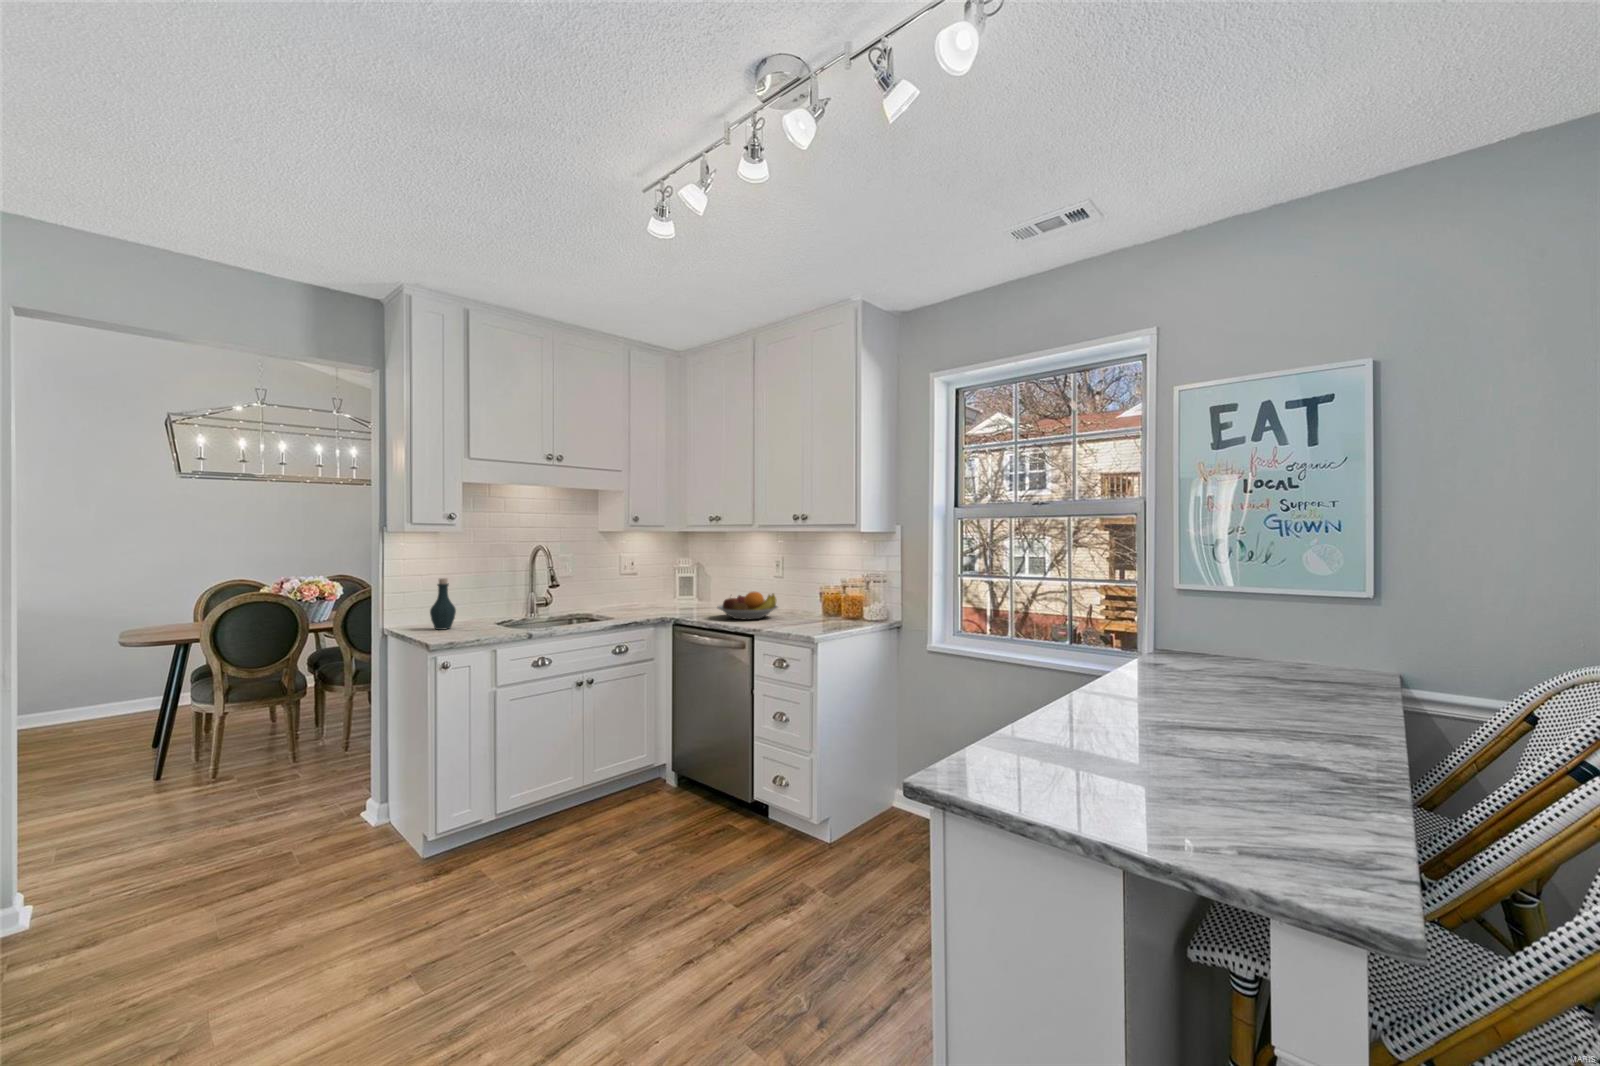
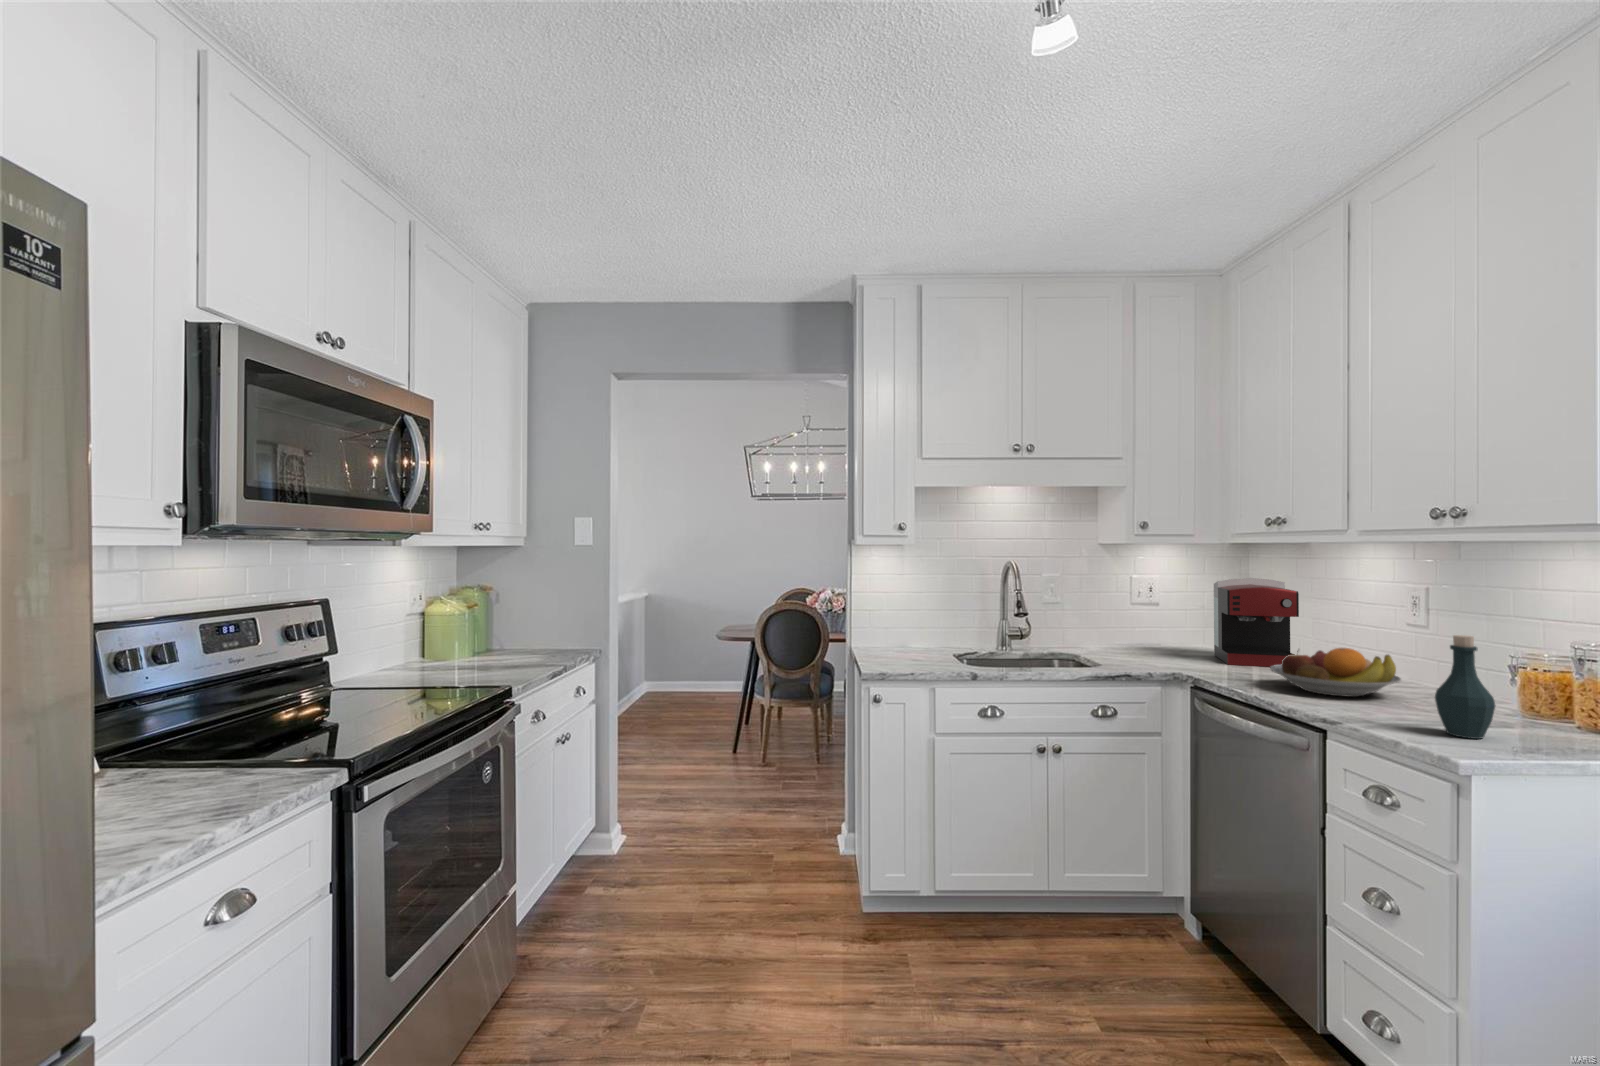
coffee maker: none [673,554,723,611] -> present [1214,578,1299,667]
bottle: present [430,578,456,630] -> present [1435,635,1495,739]

